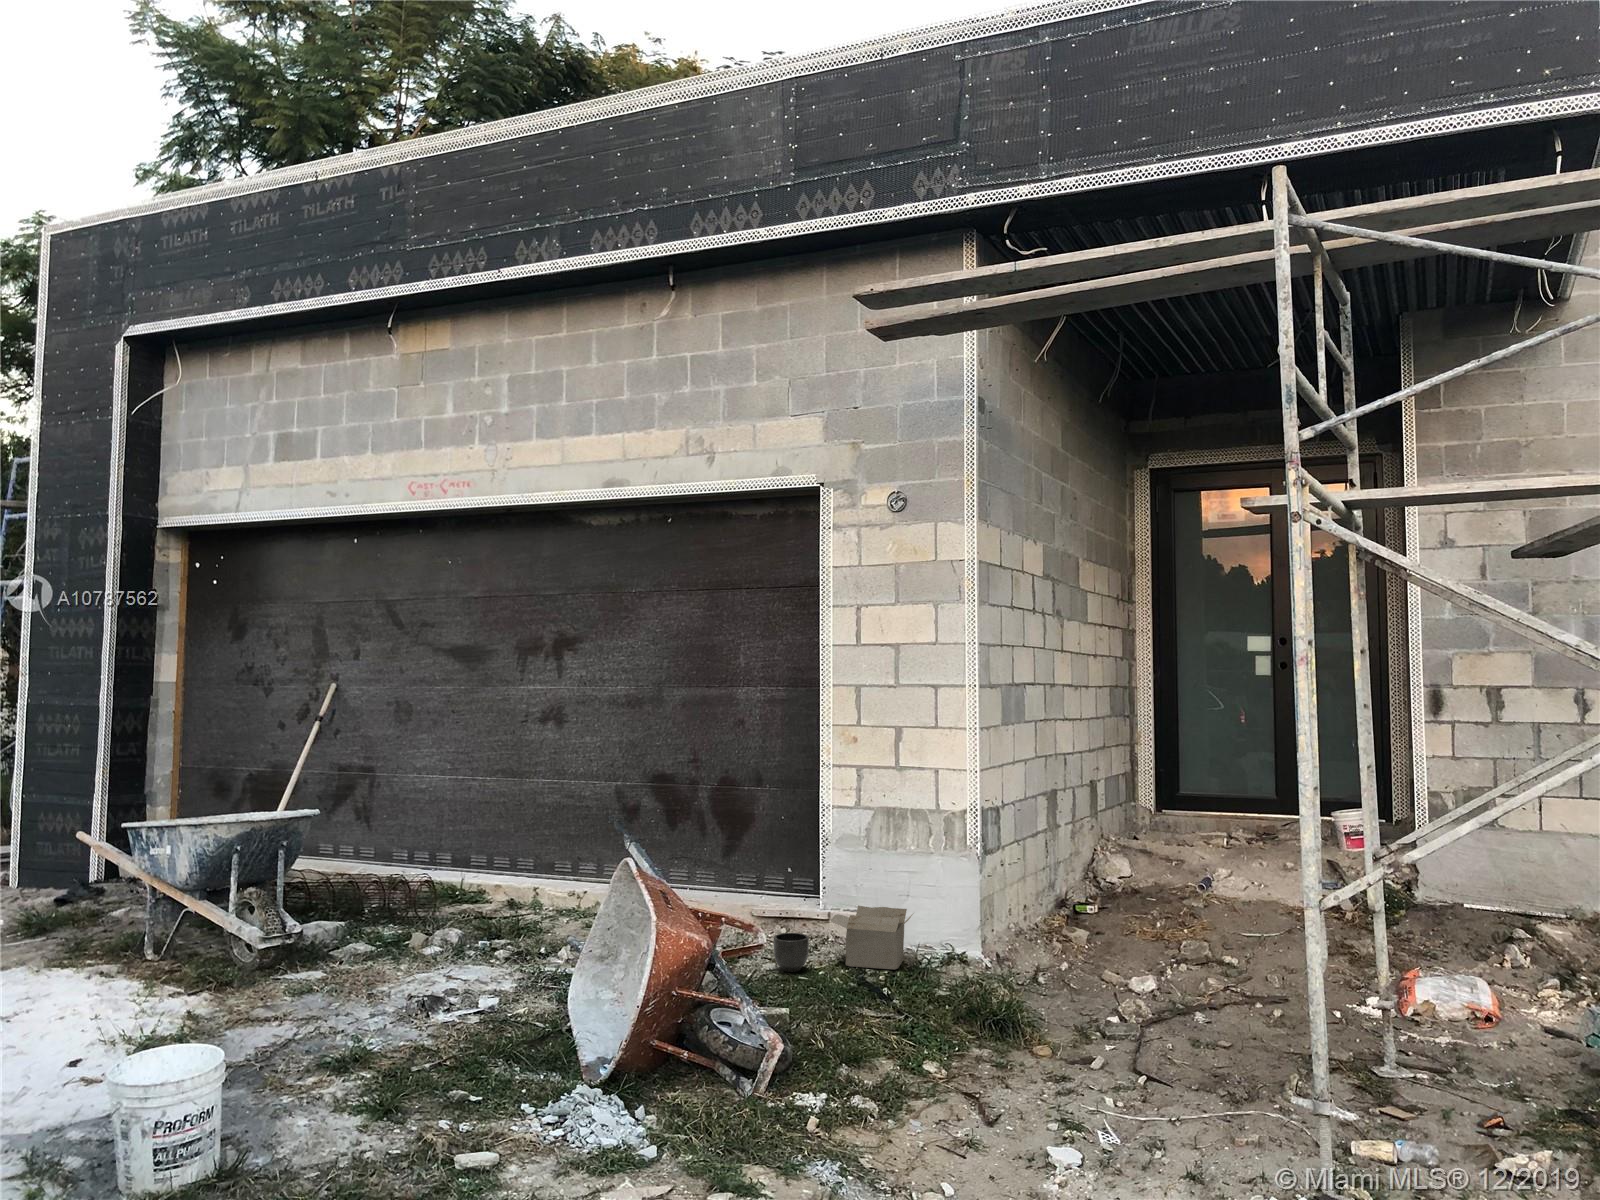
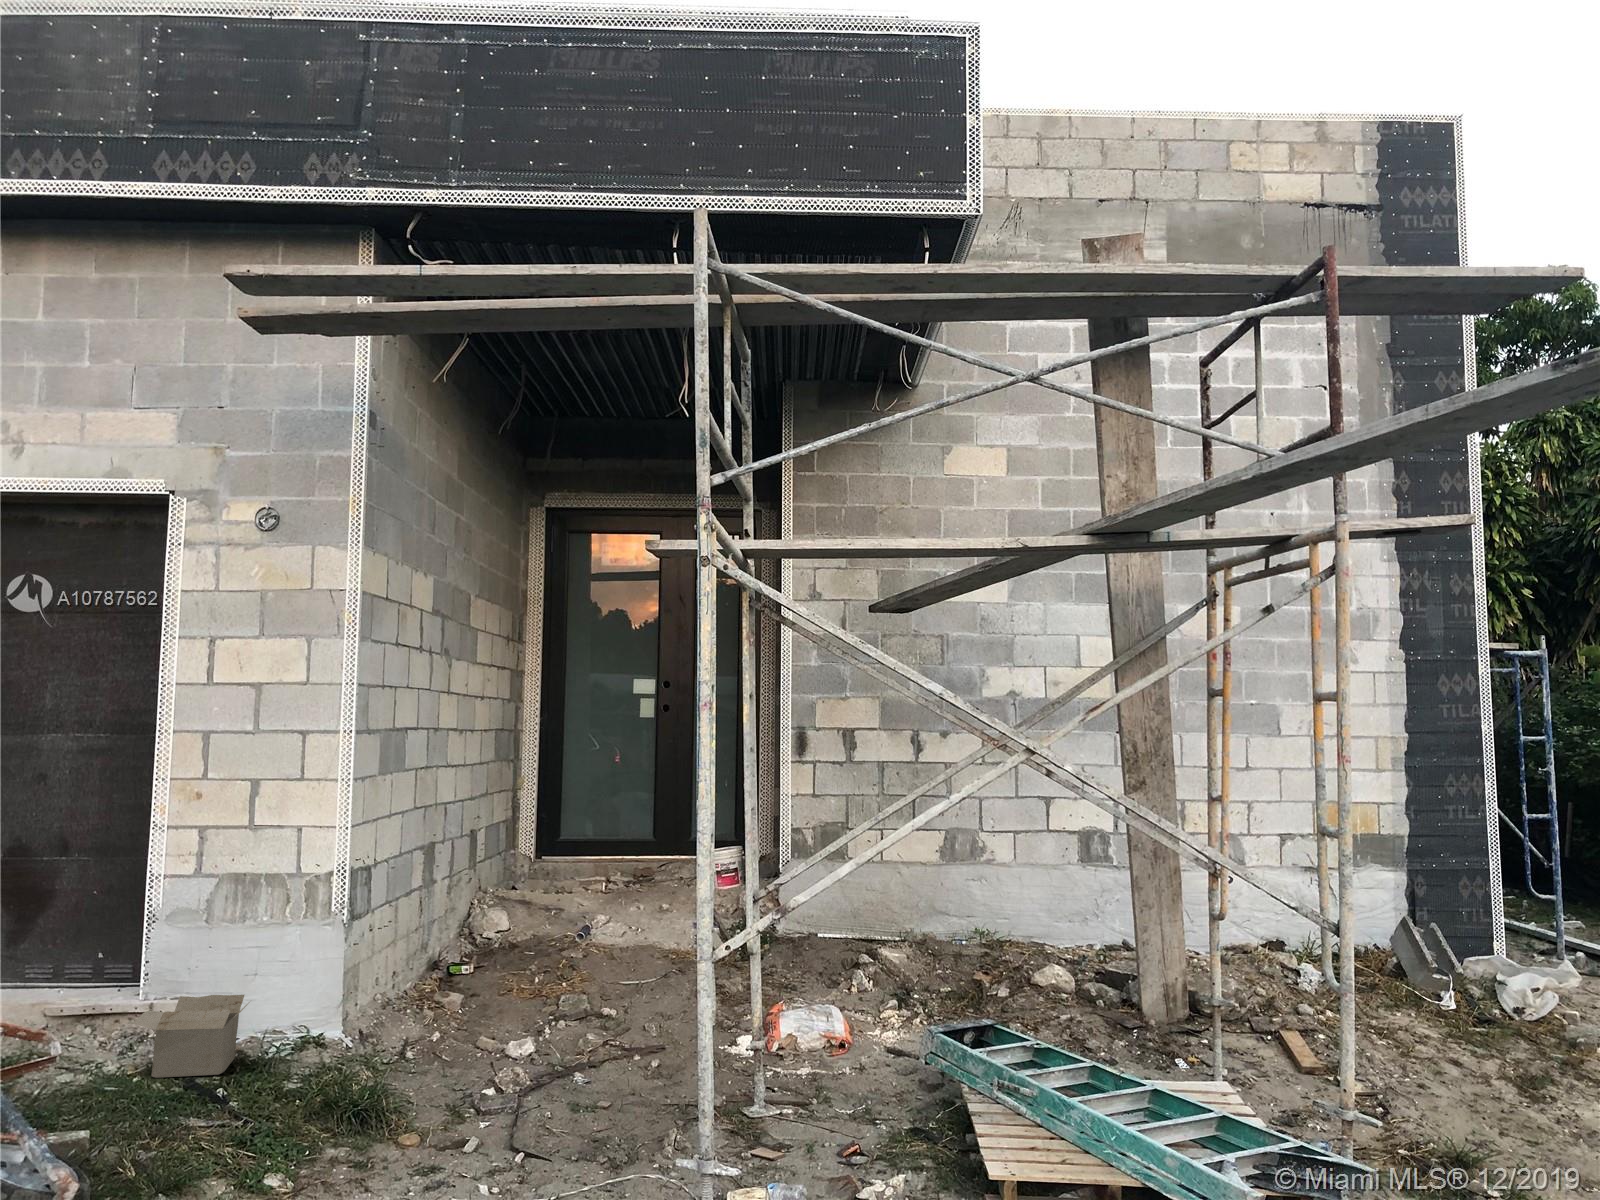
planter: present [774,933,809,972] -> none [43,1044,98,1099]

